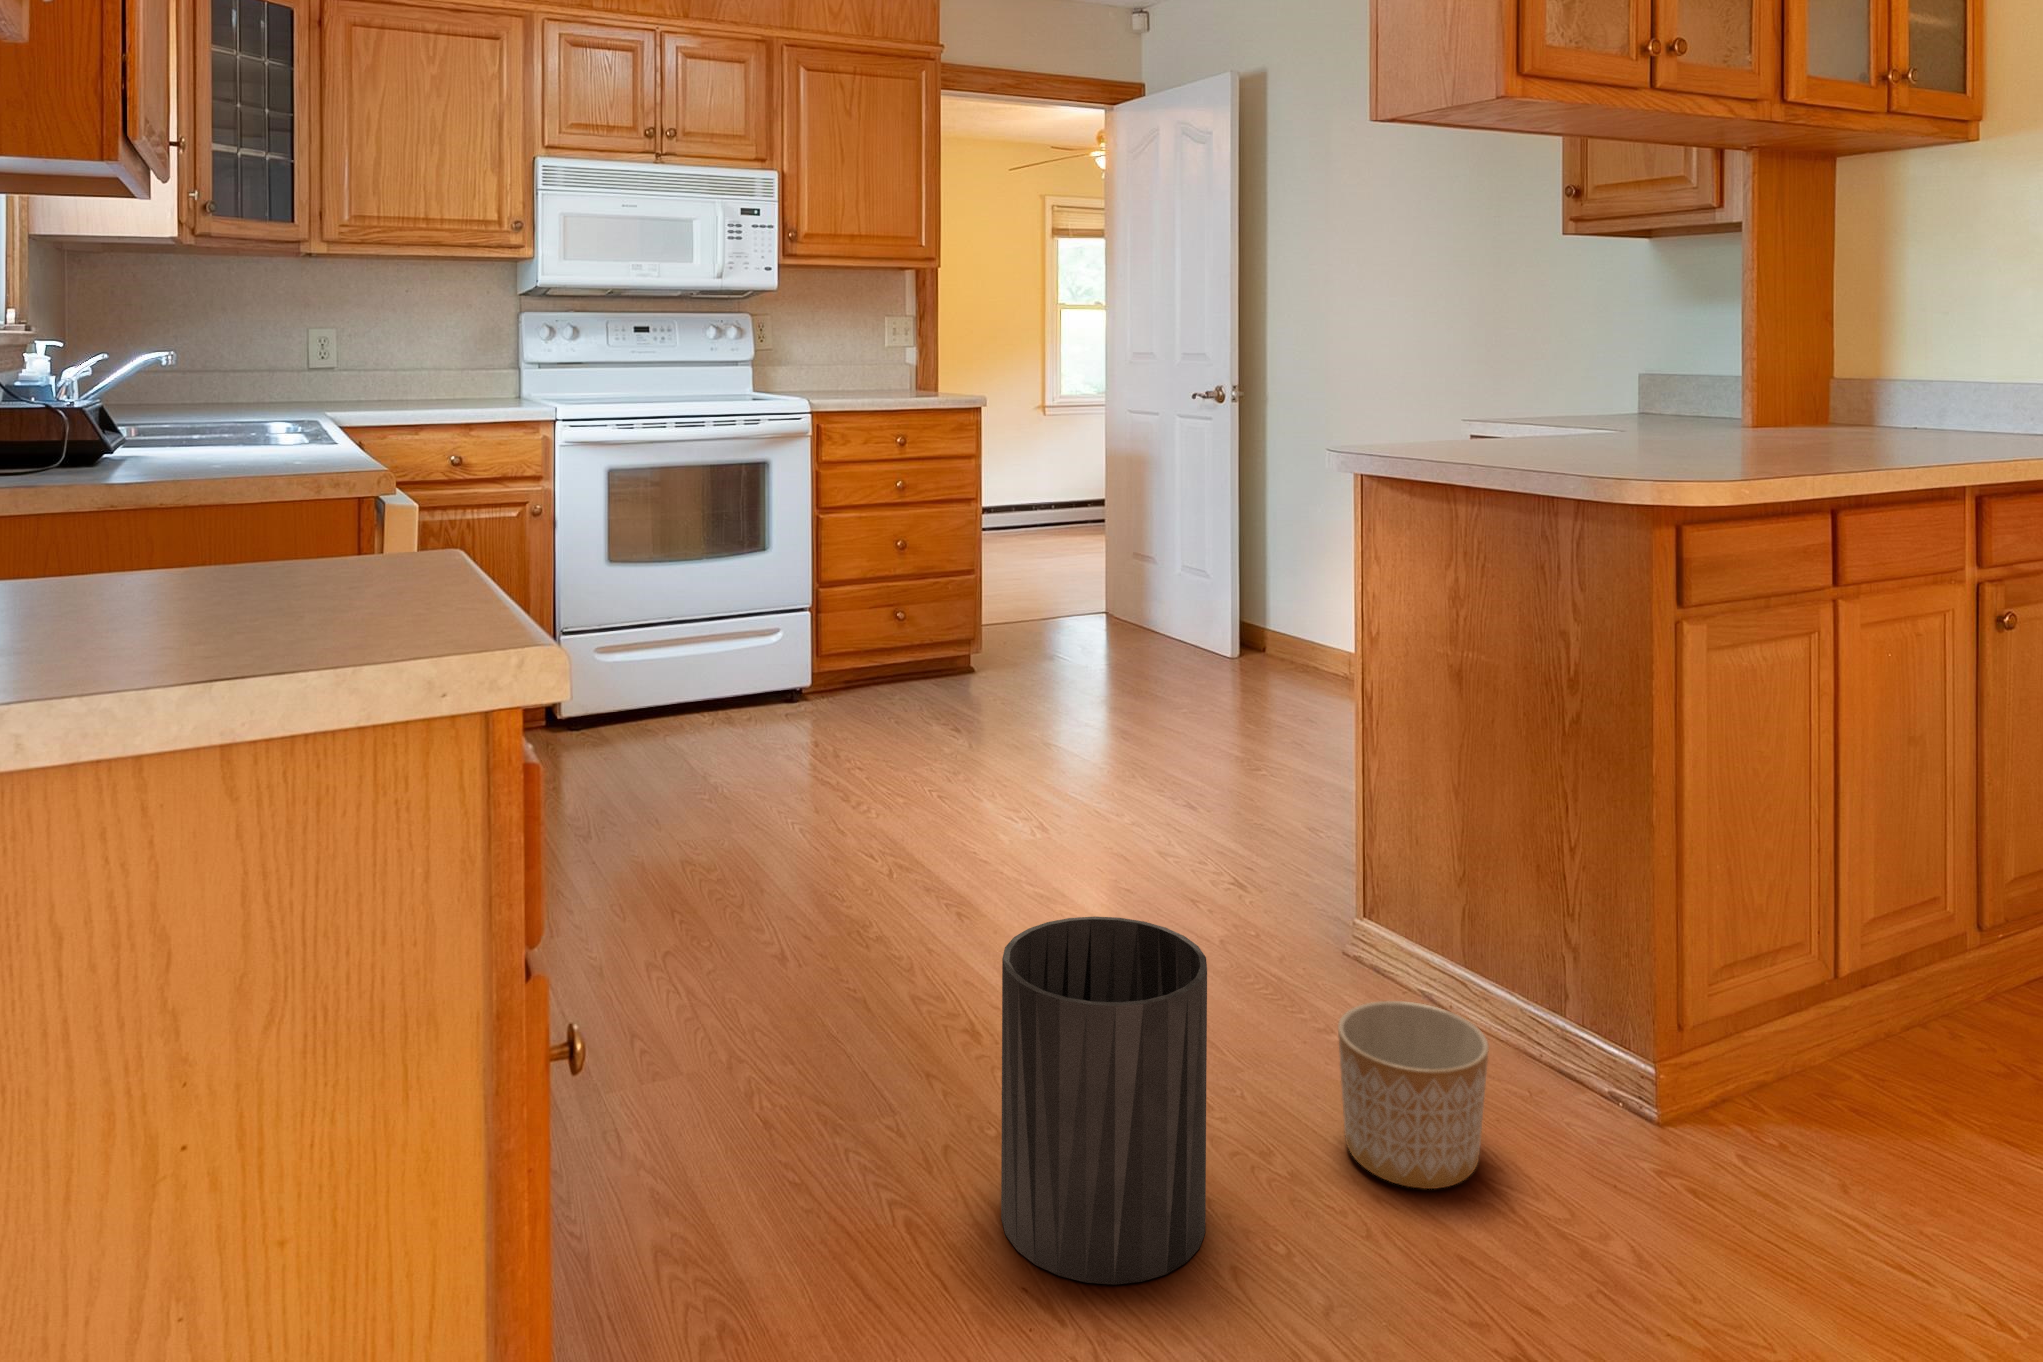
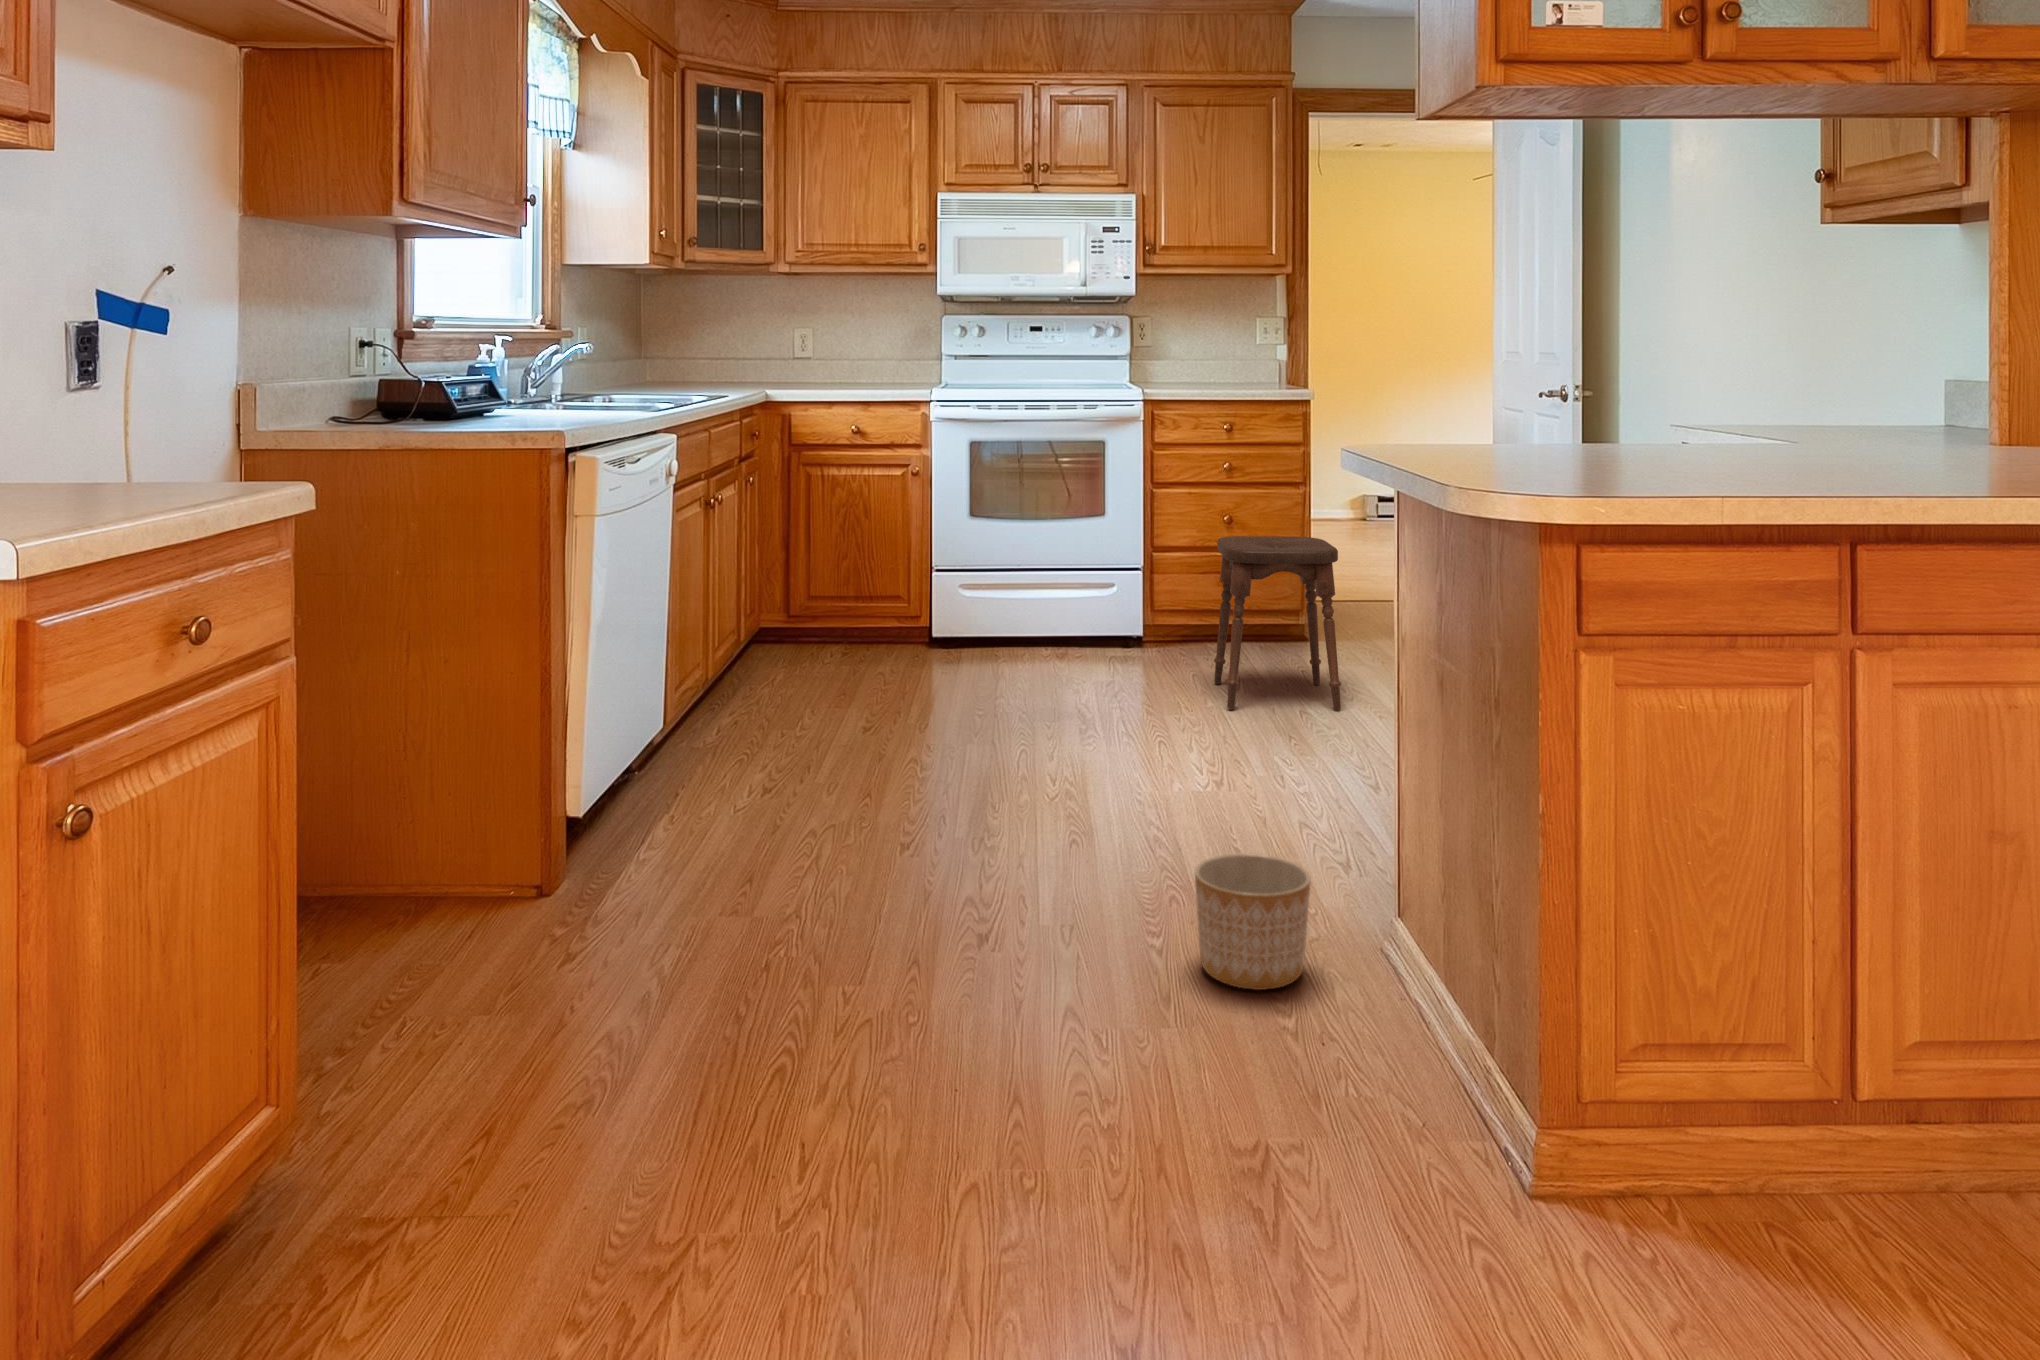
stool: none [942,564,1105,772] -> present [1214,536,1341,710]
trash can: present [1001,916,1207,1285] -> none [920,746,1066,986]

